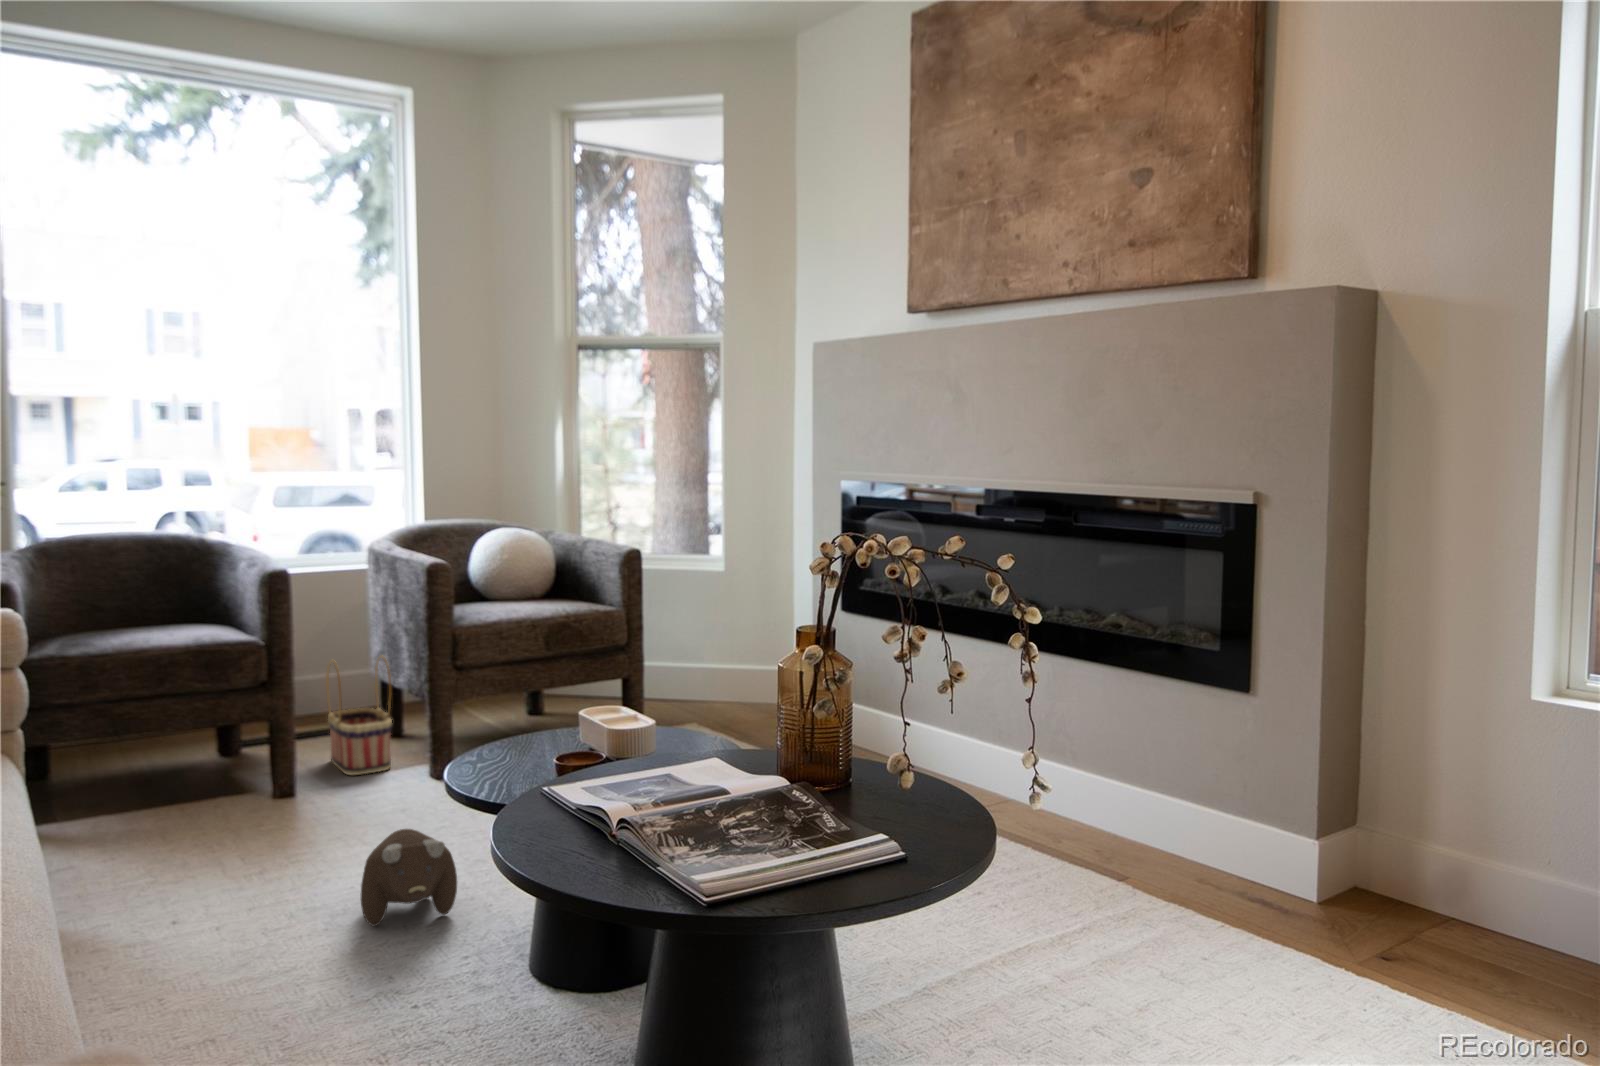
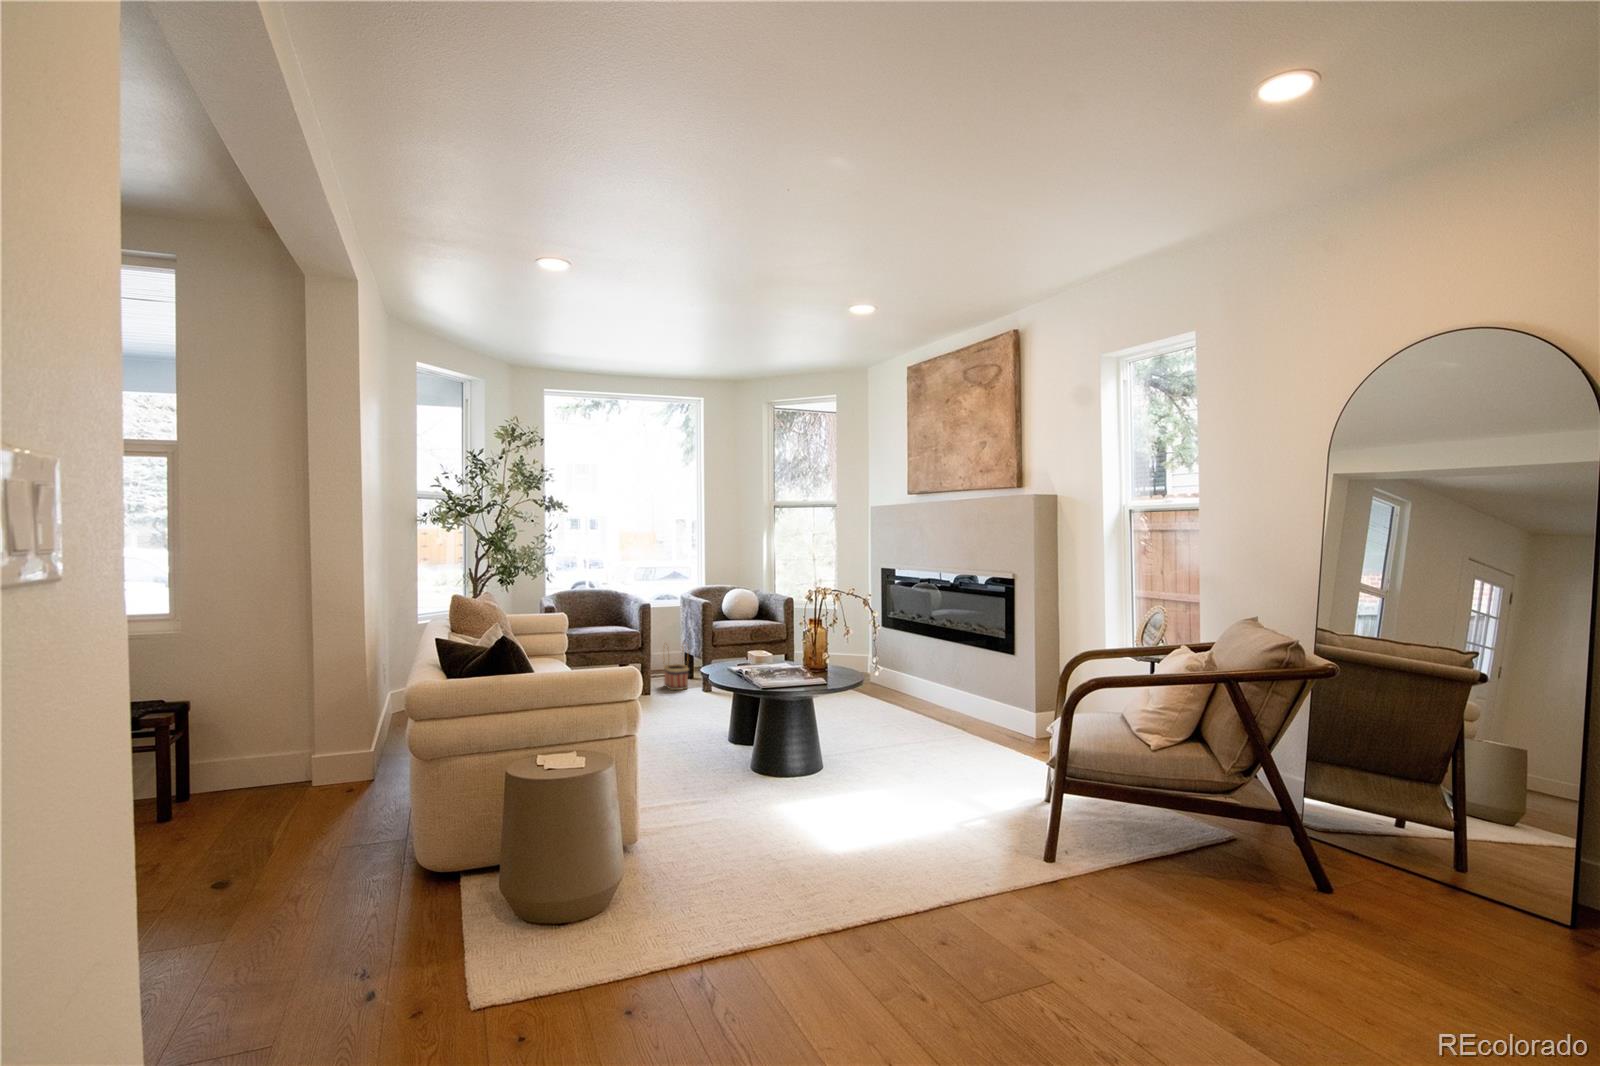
plush toy: present [361,829,457,926] -> none [677,695,709,728]

